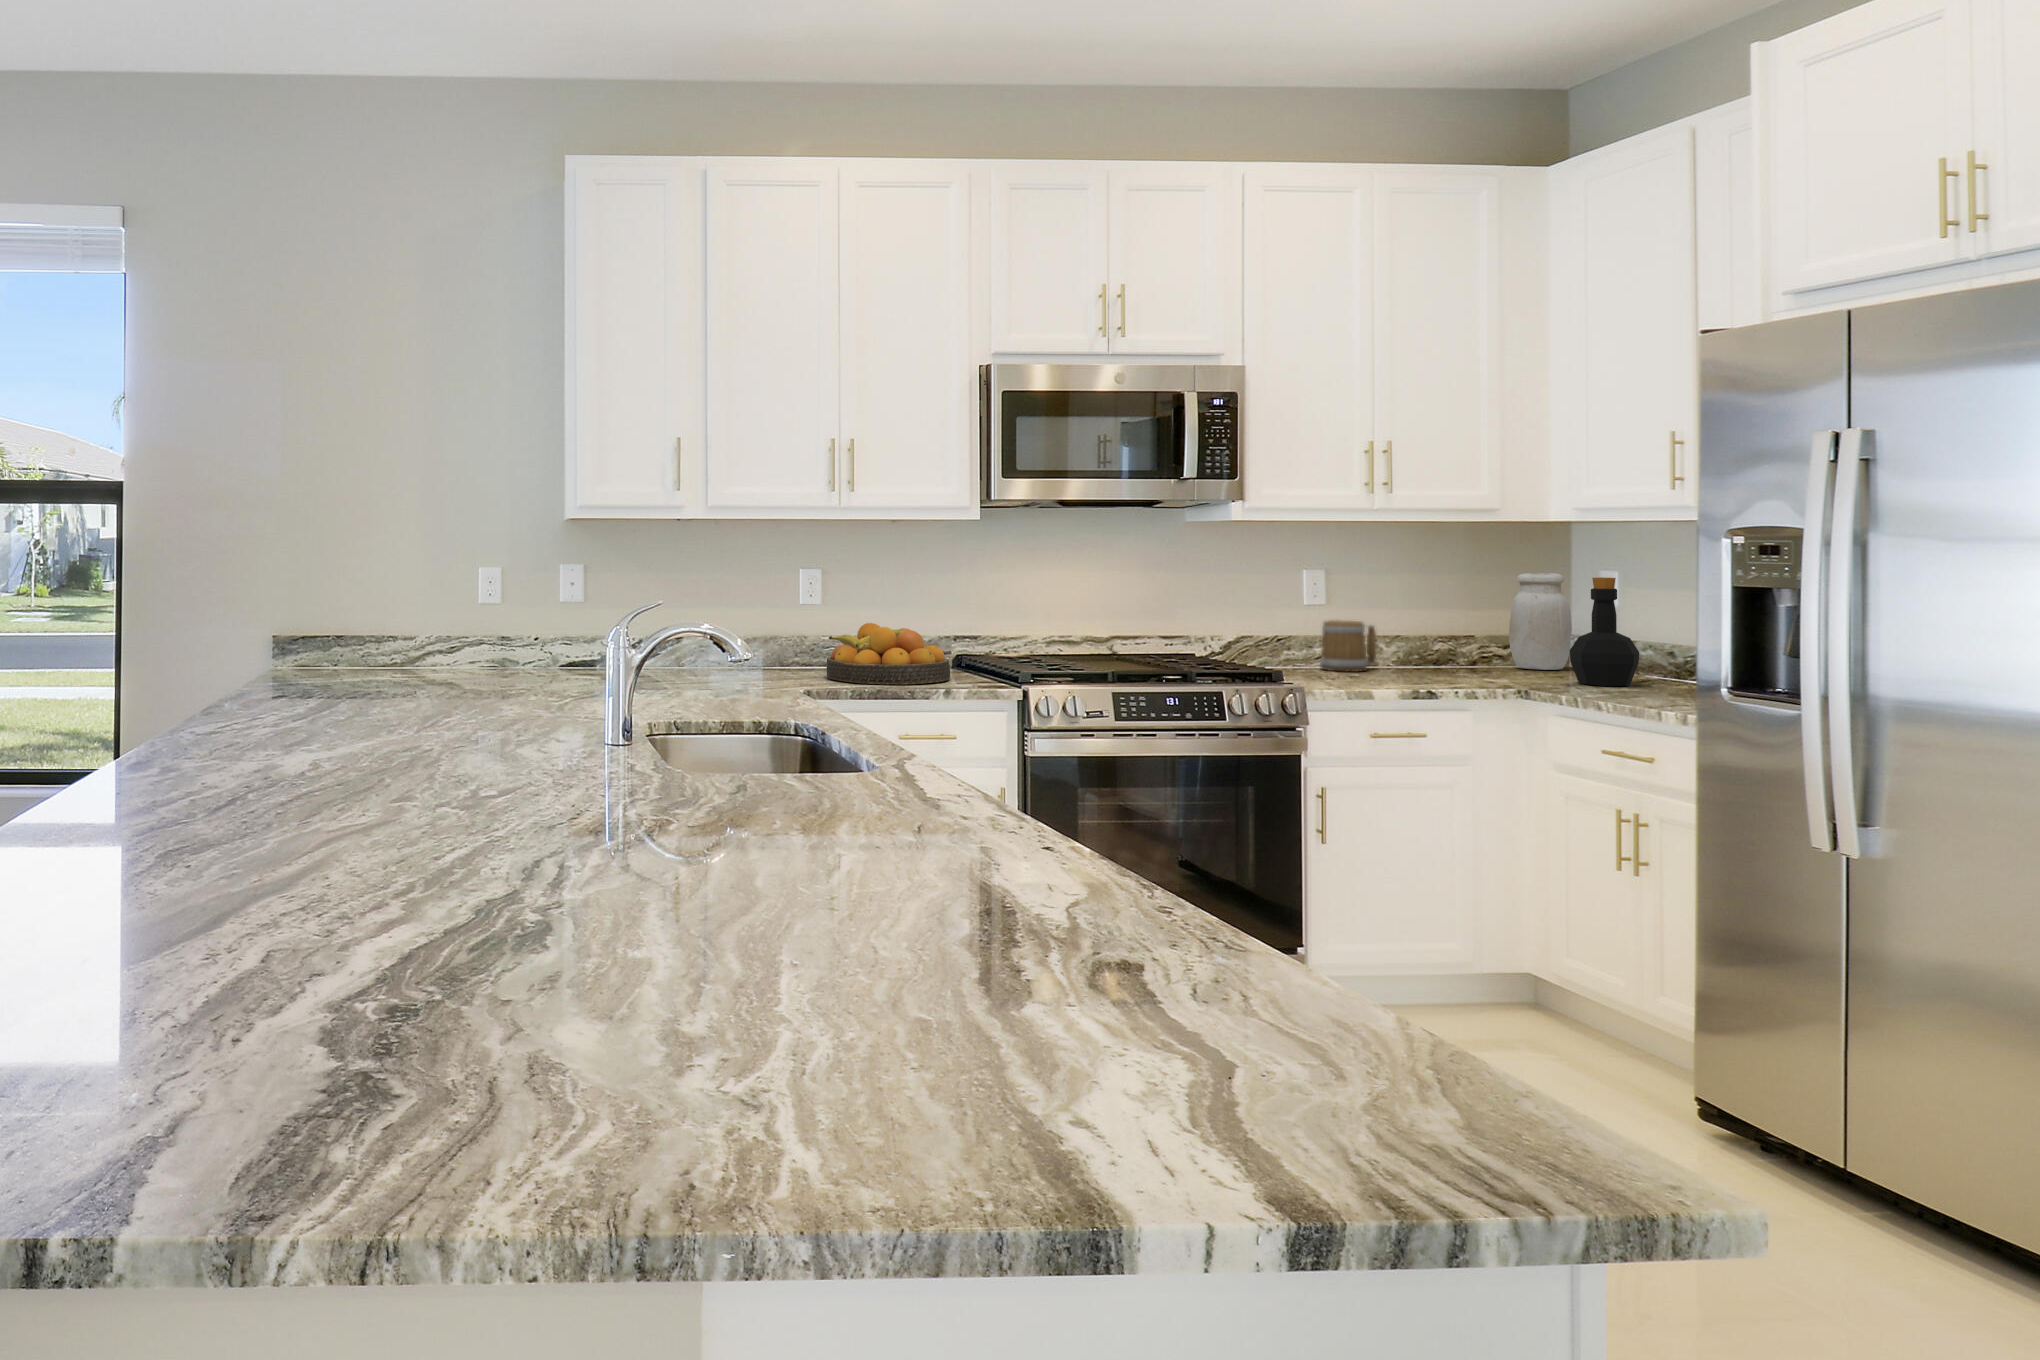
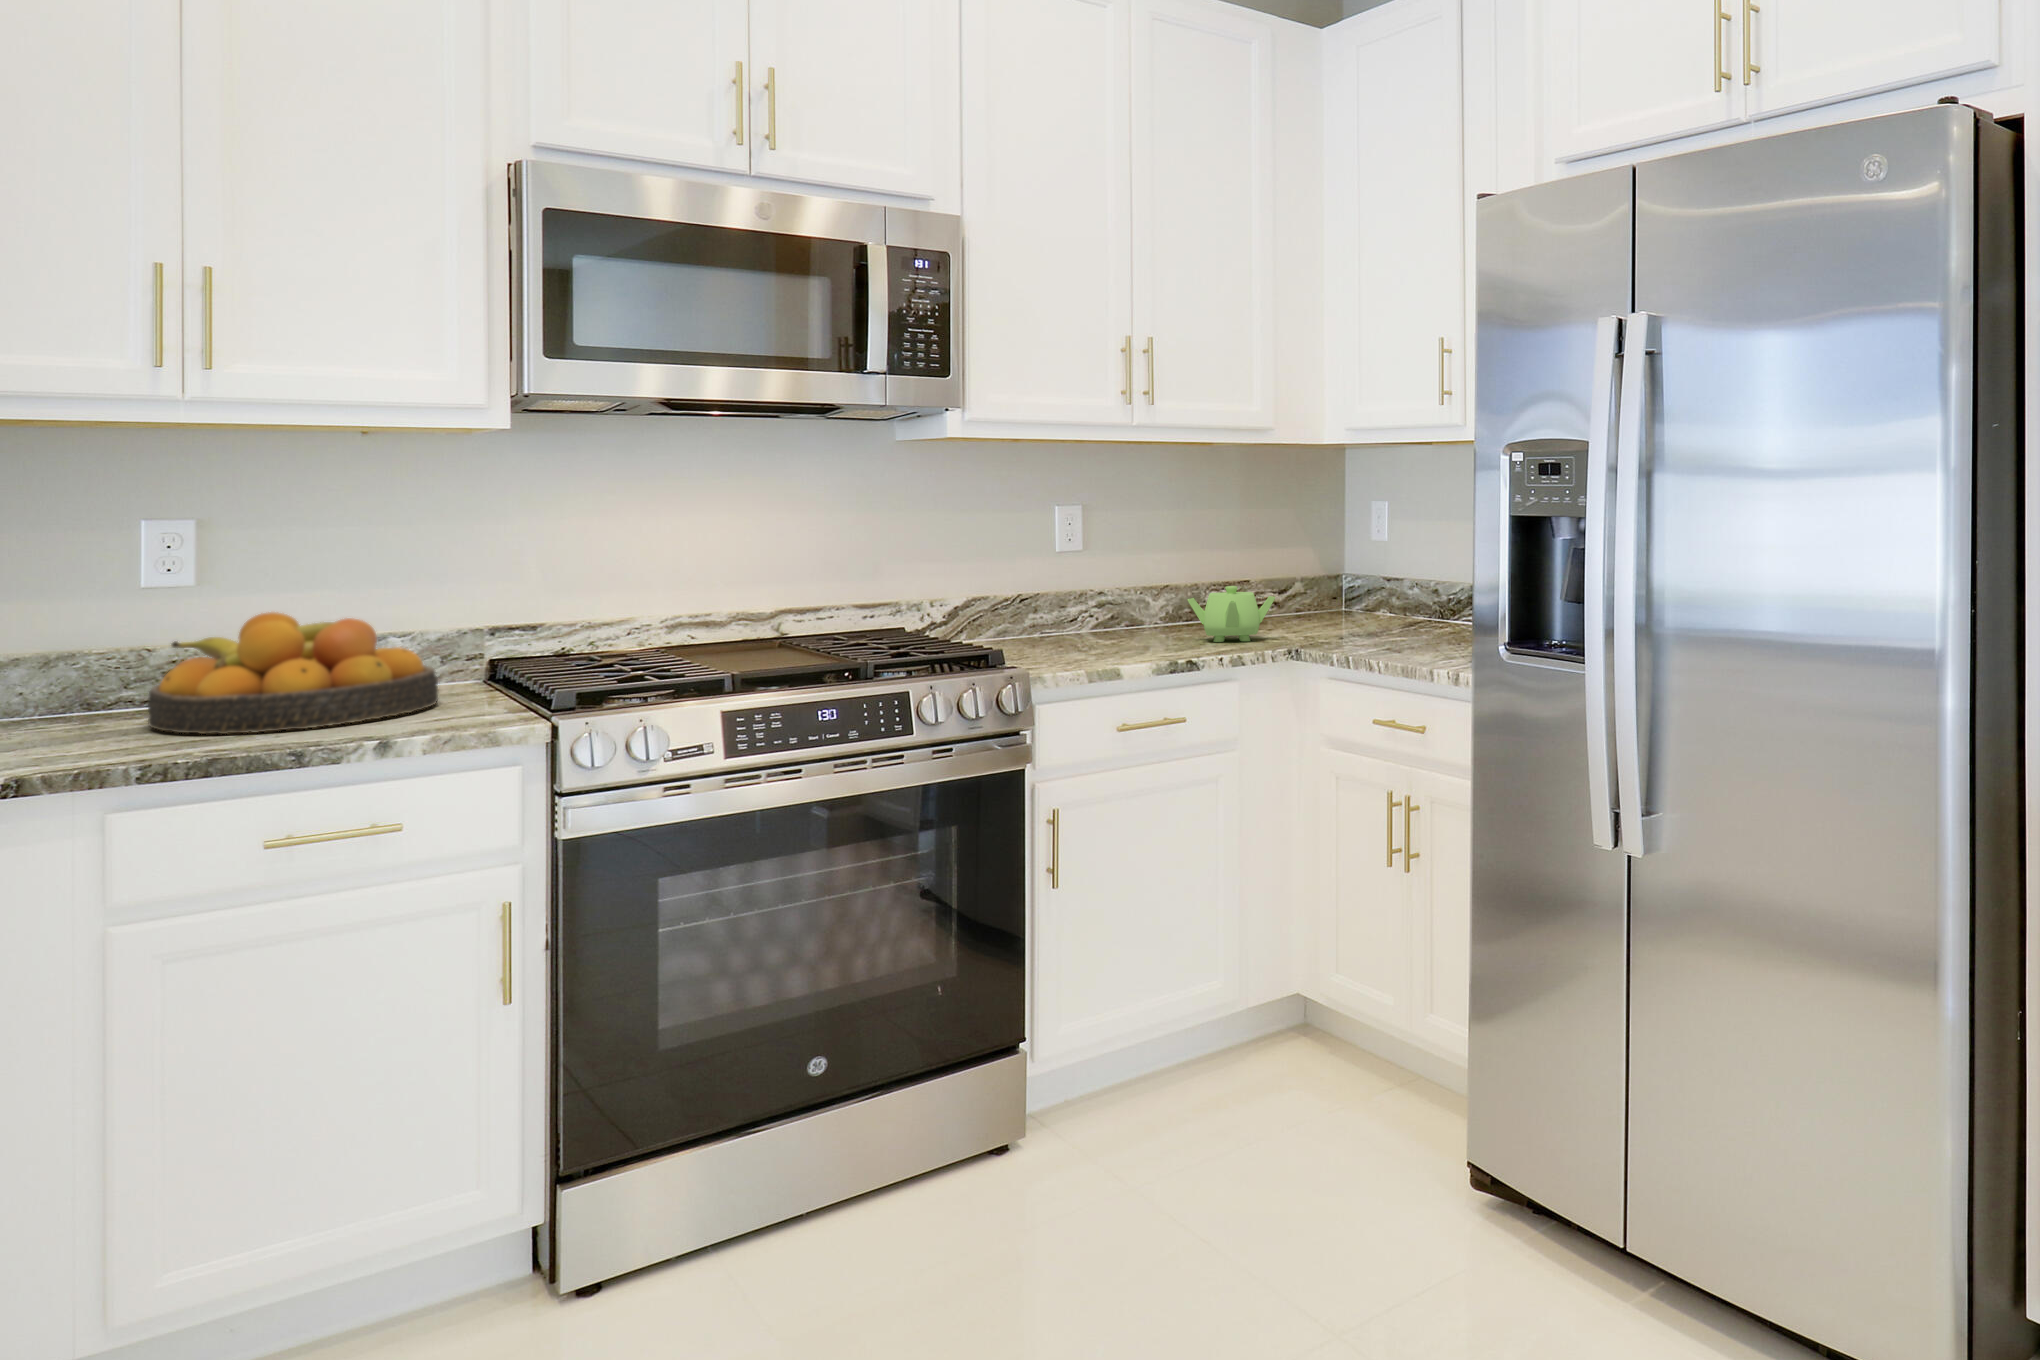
jar: present [1509,573,1572,670] -> none [1284,505,1344,617]
bottle: present [1570,577,1639,686] -> none [1342,509,1408,637]
mug: present [1320,620,1377,672] -> none [1072,569,1140,636]
teapot: none [1422,637,1504,682] -> present [1187,586,1275,642]

